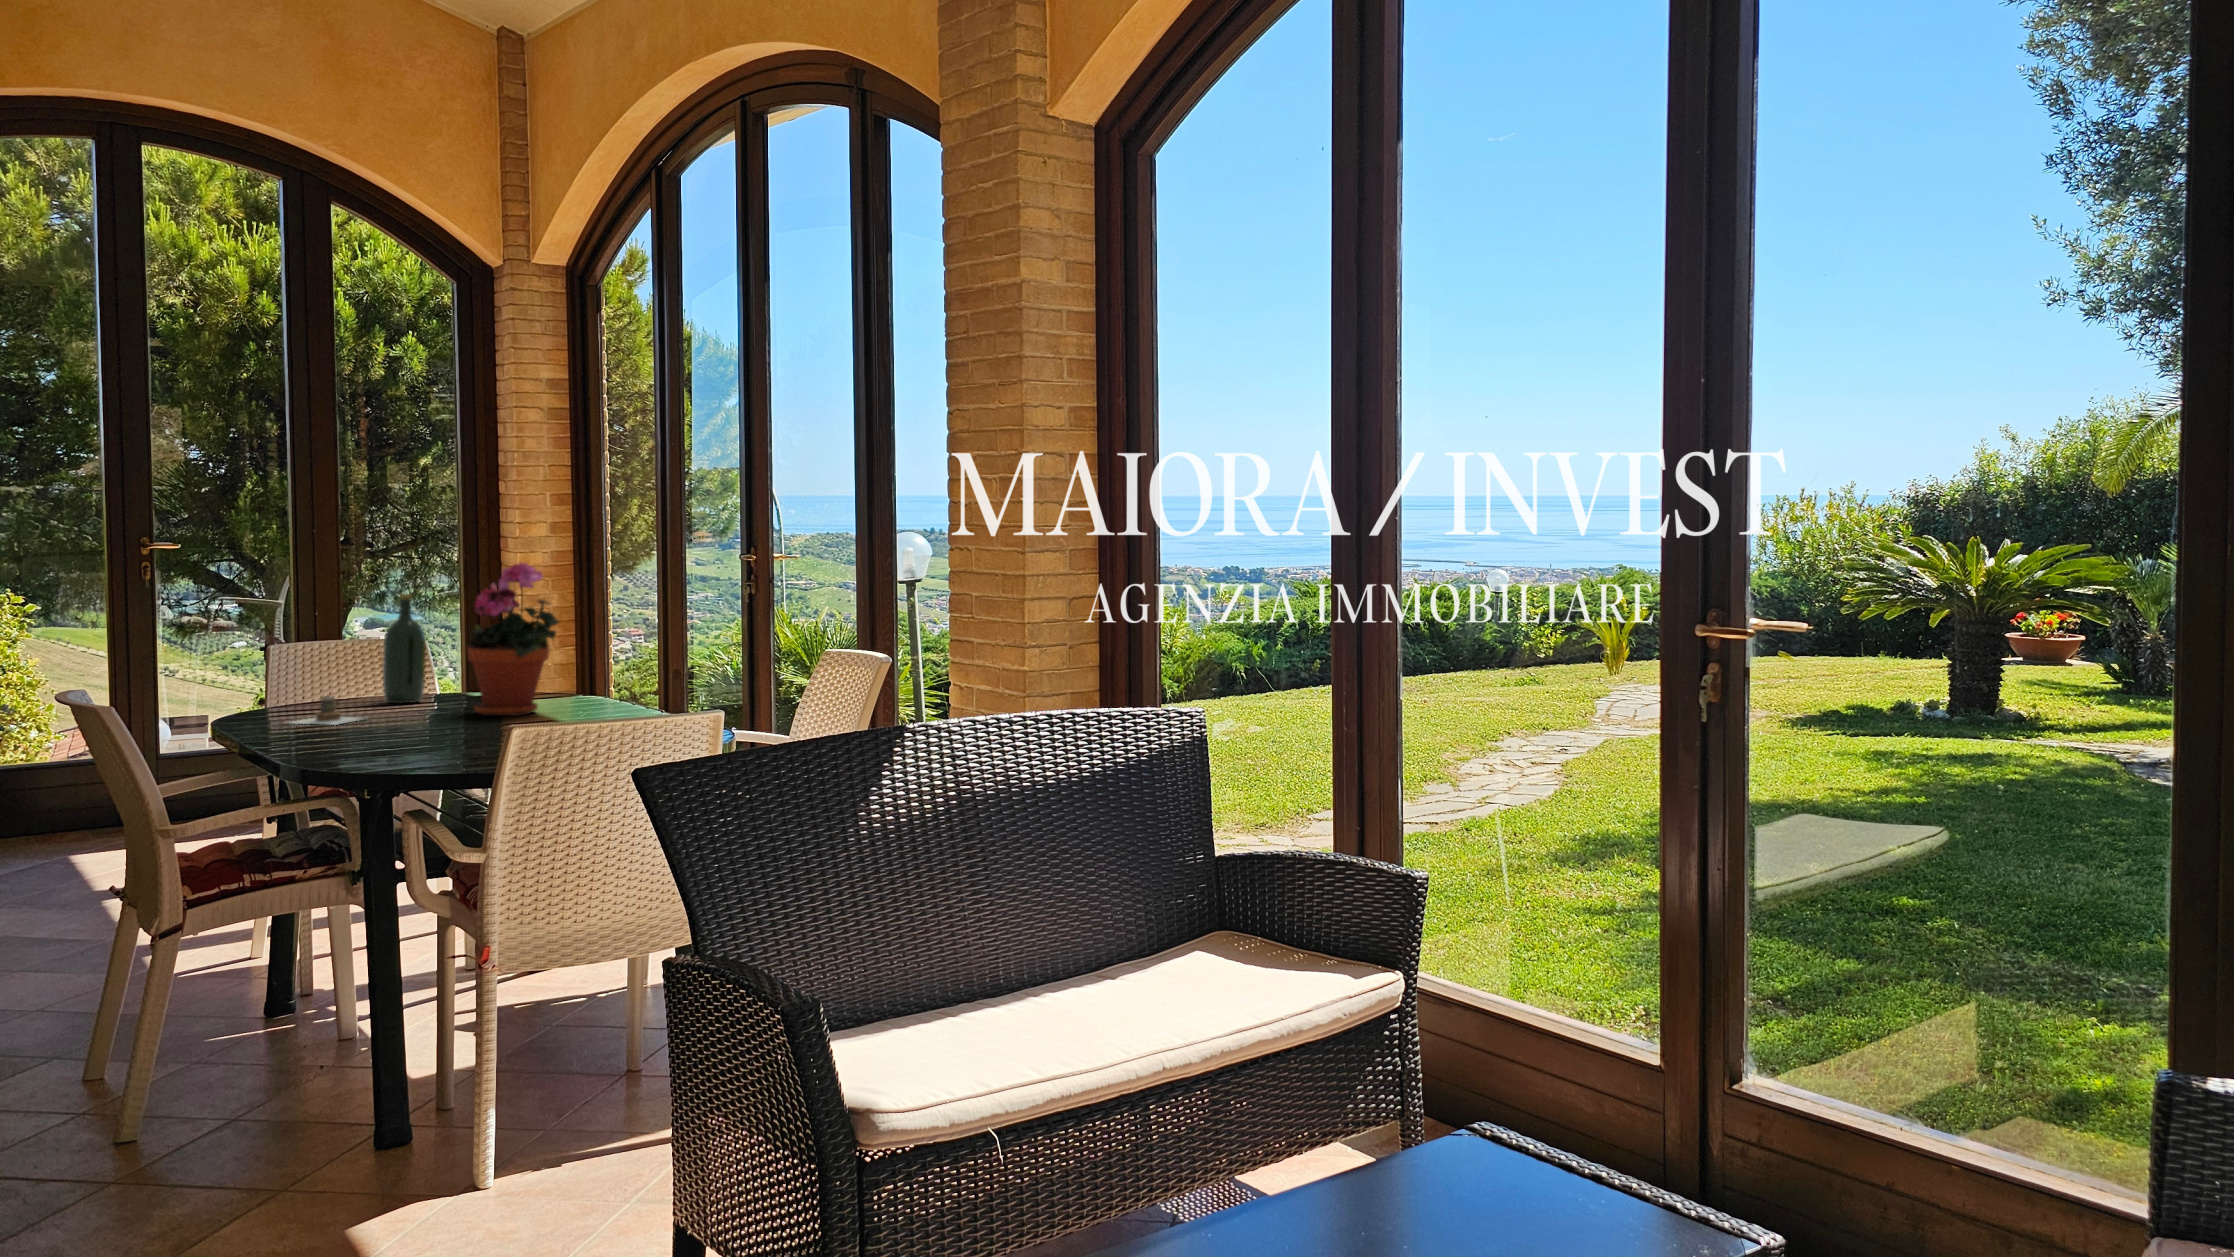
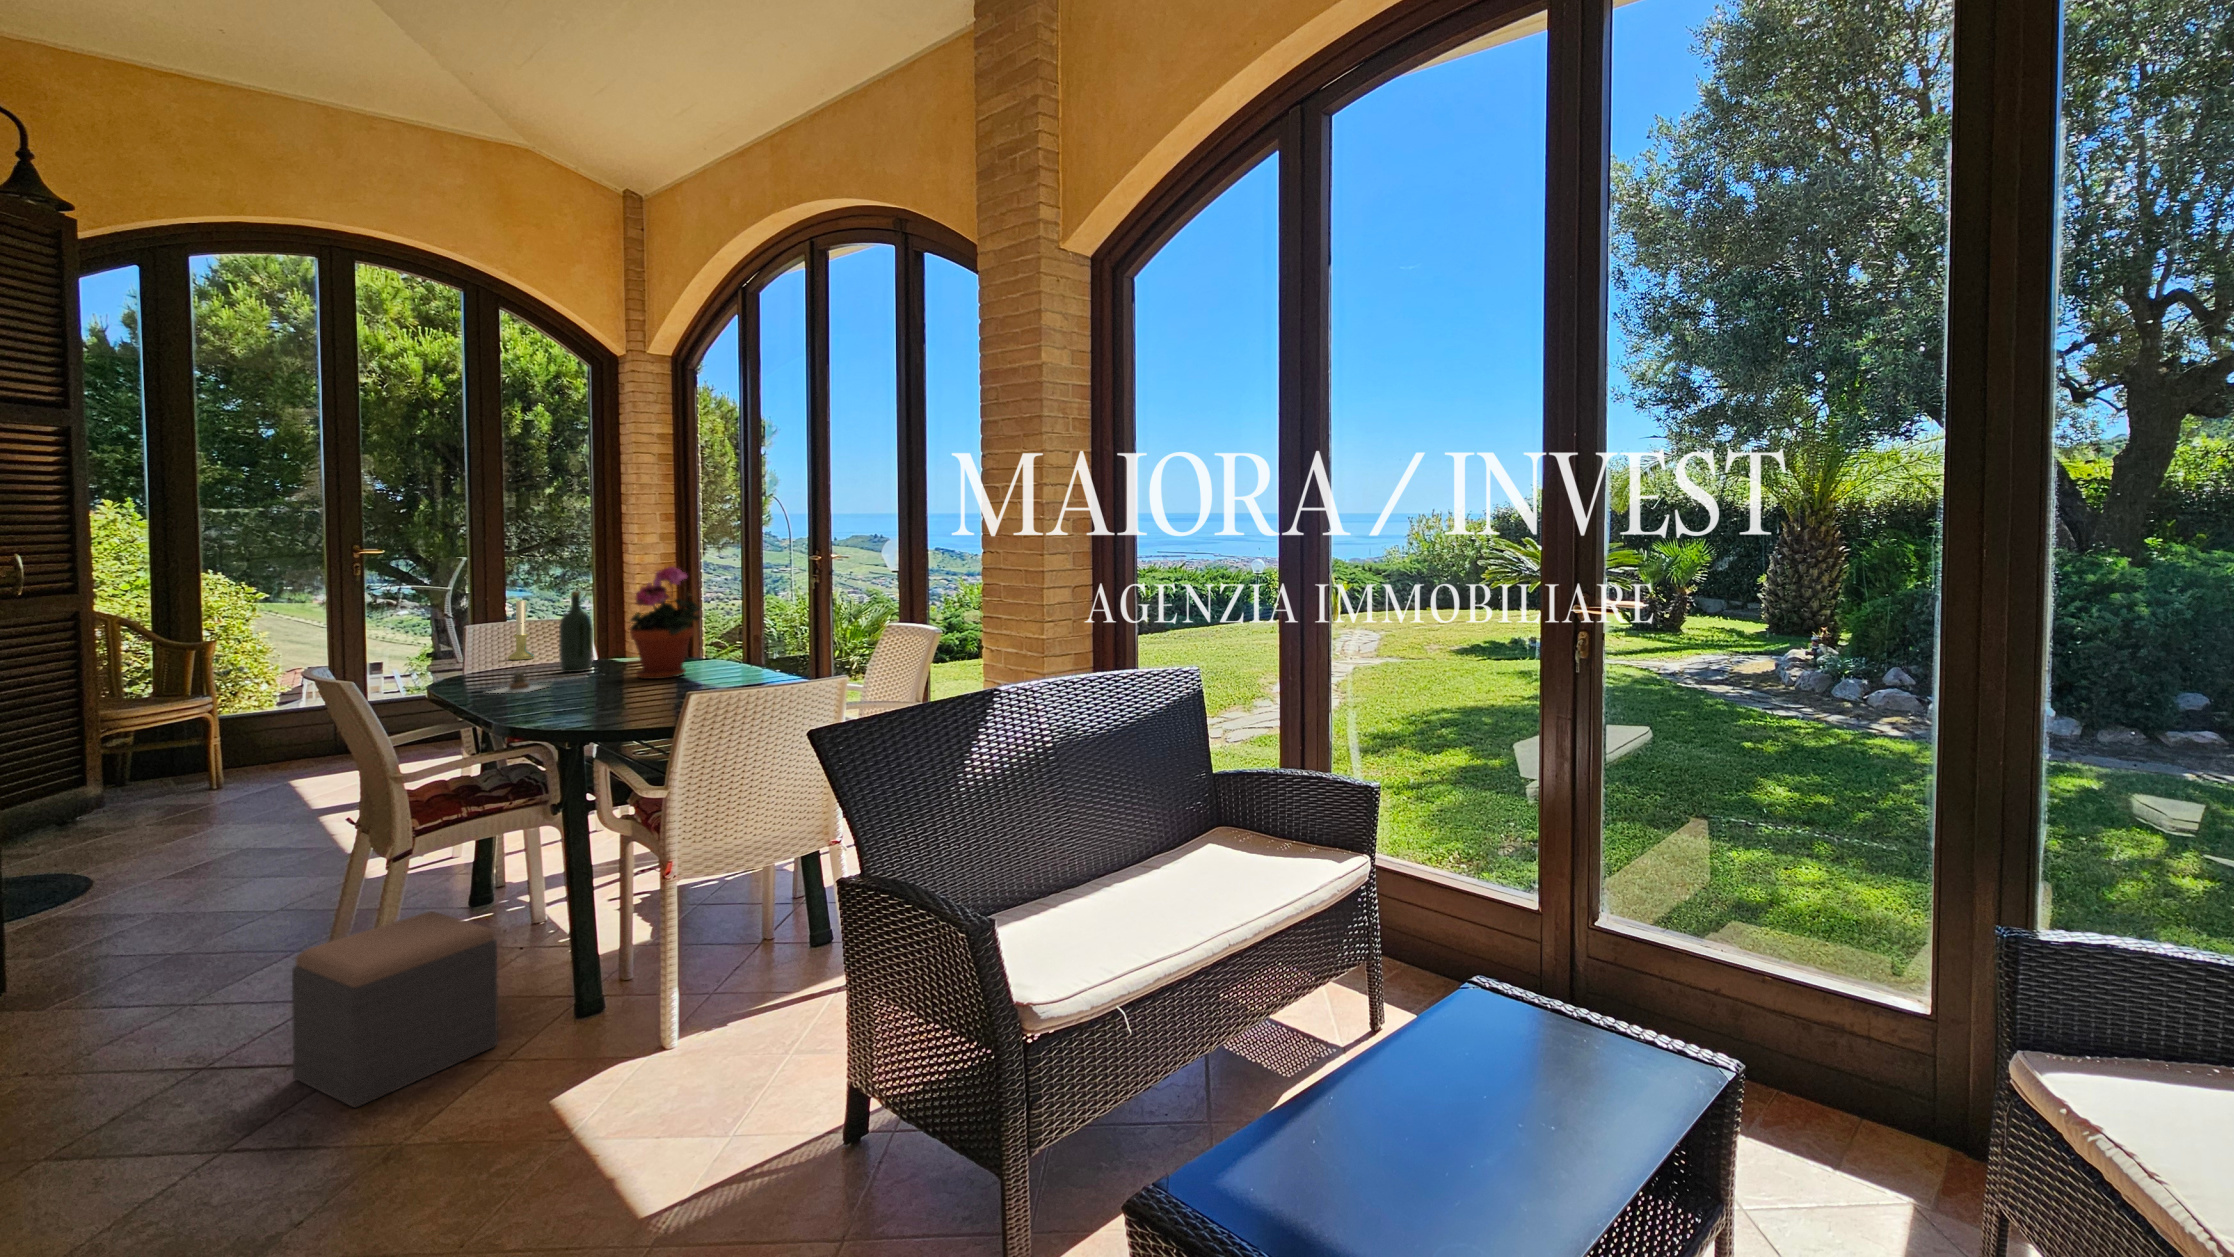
candle holder: none [325,602,358,685] -> present [508,600,534,660]
footstool: none [48,993,279,1222] -> present [292,911,498,1108]

